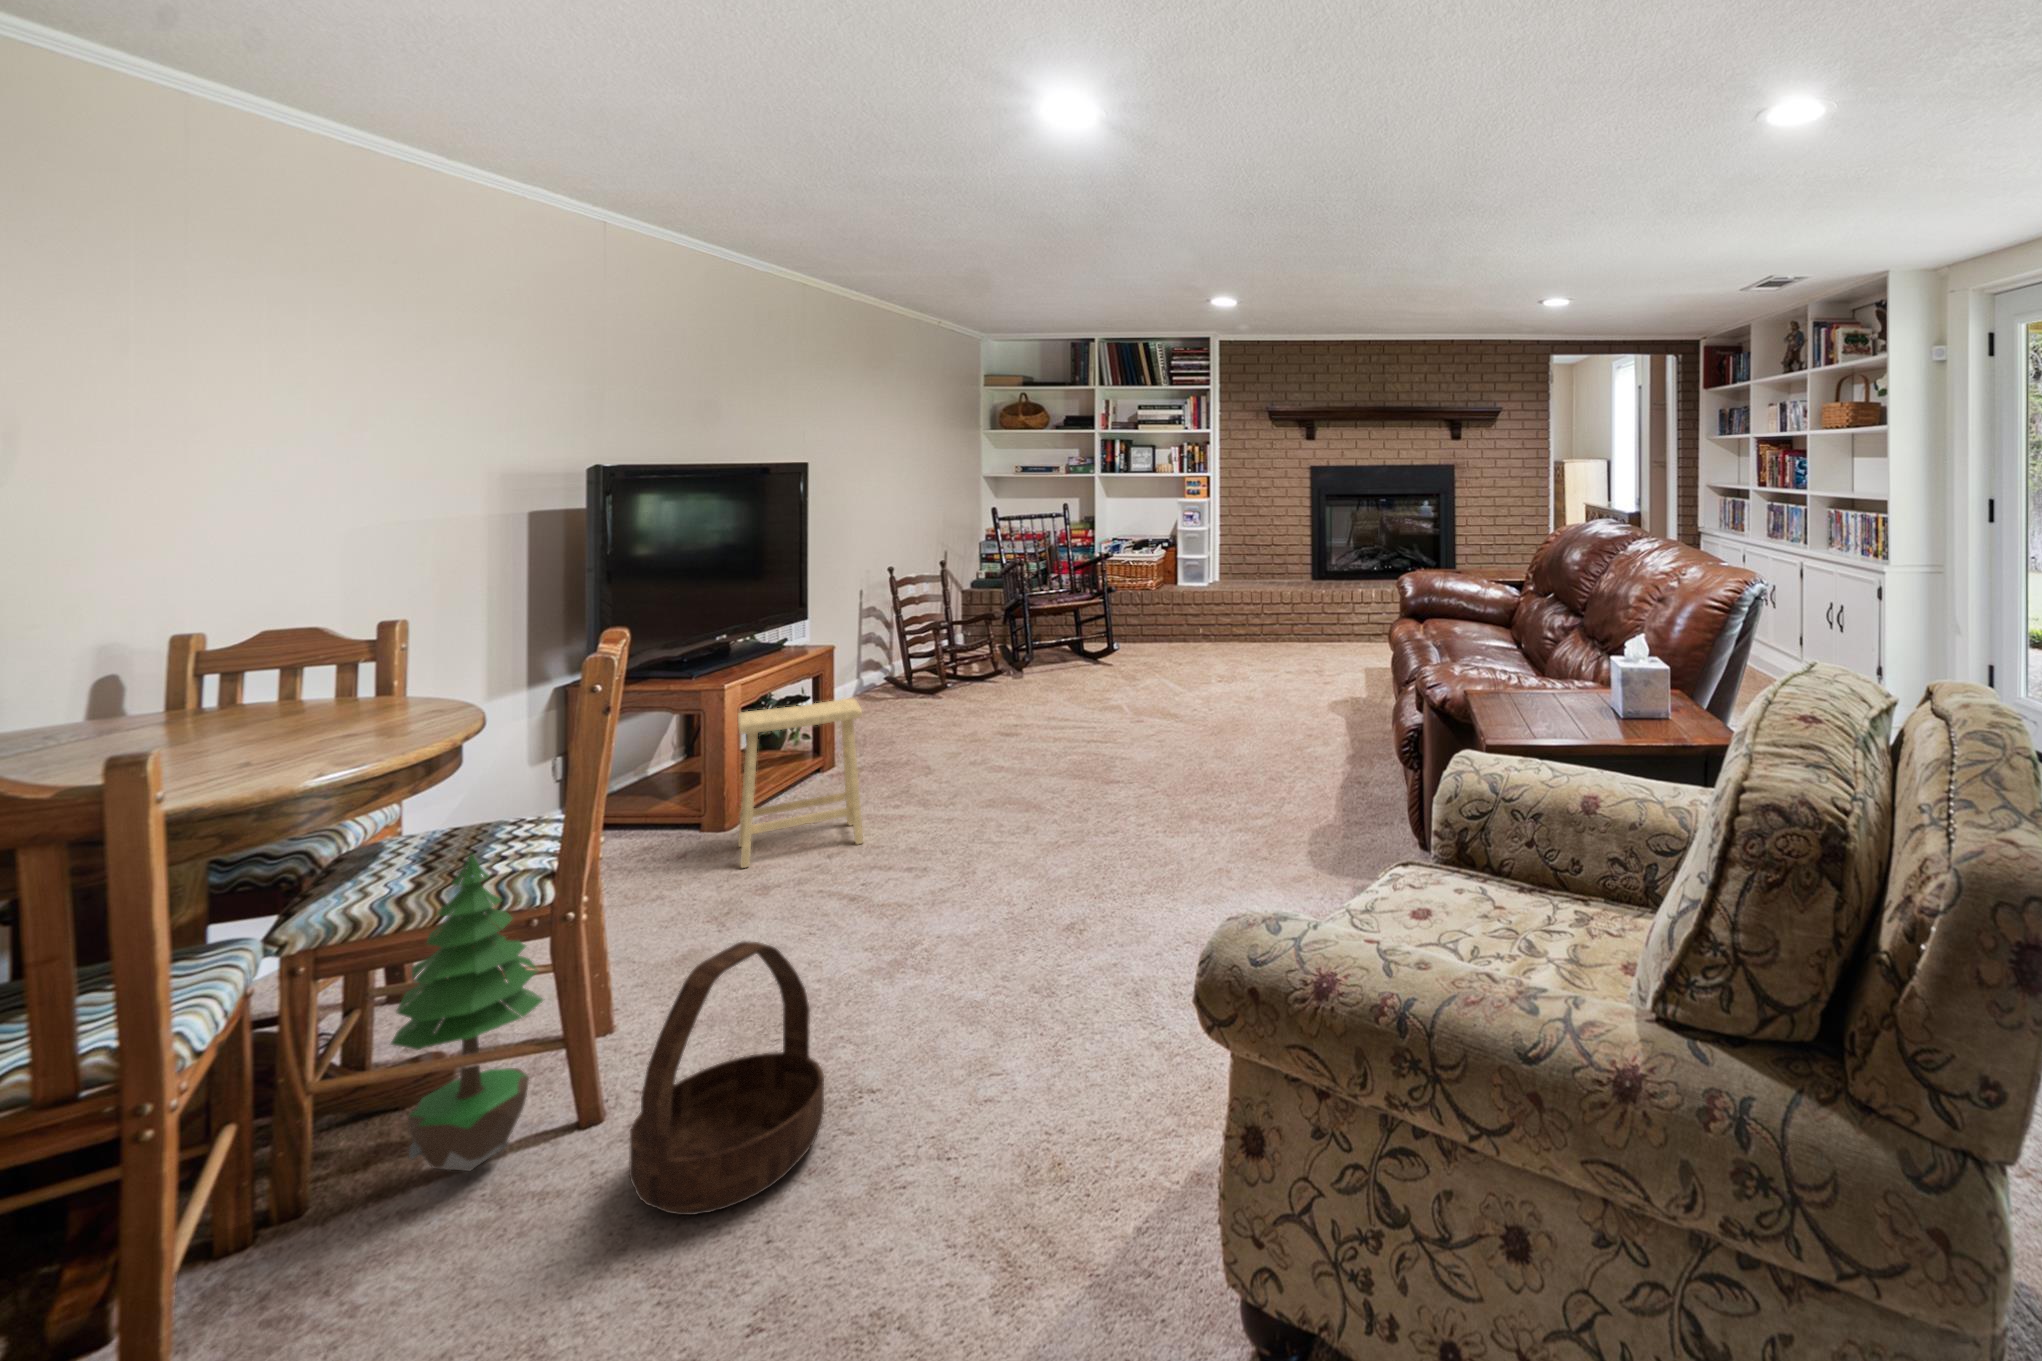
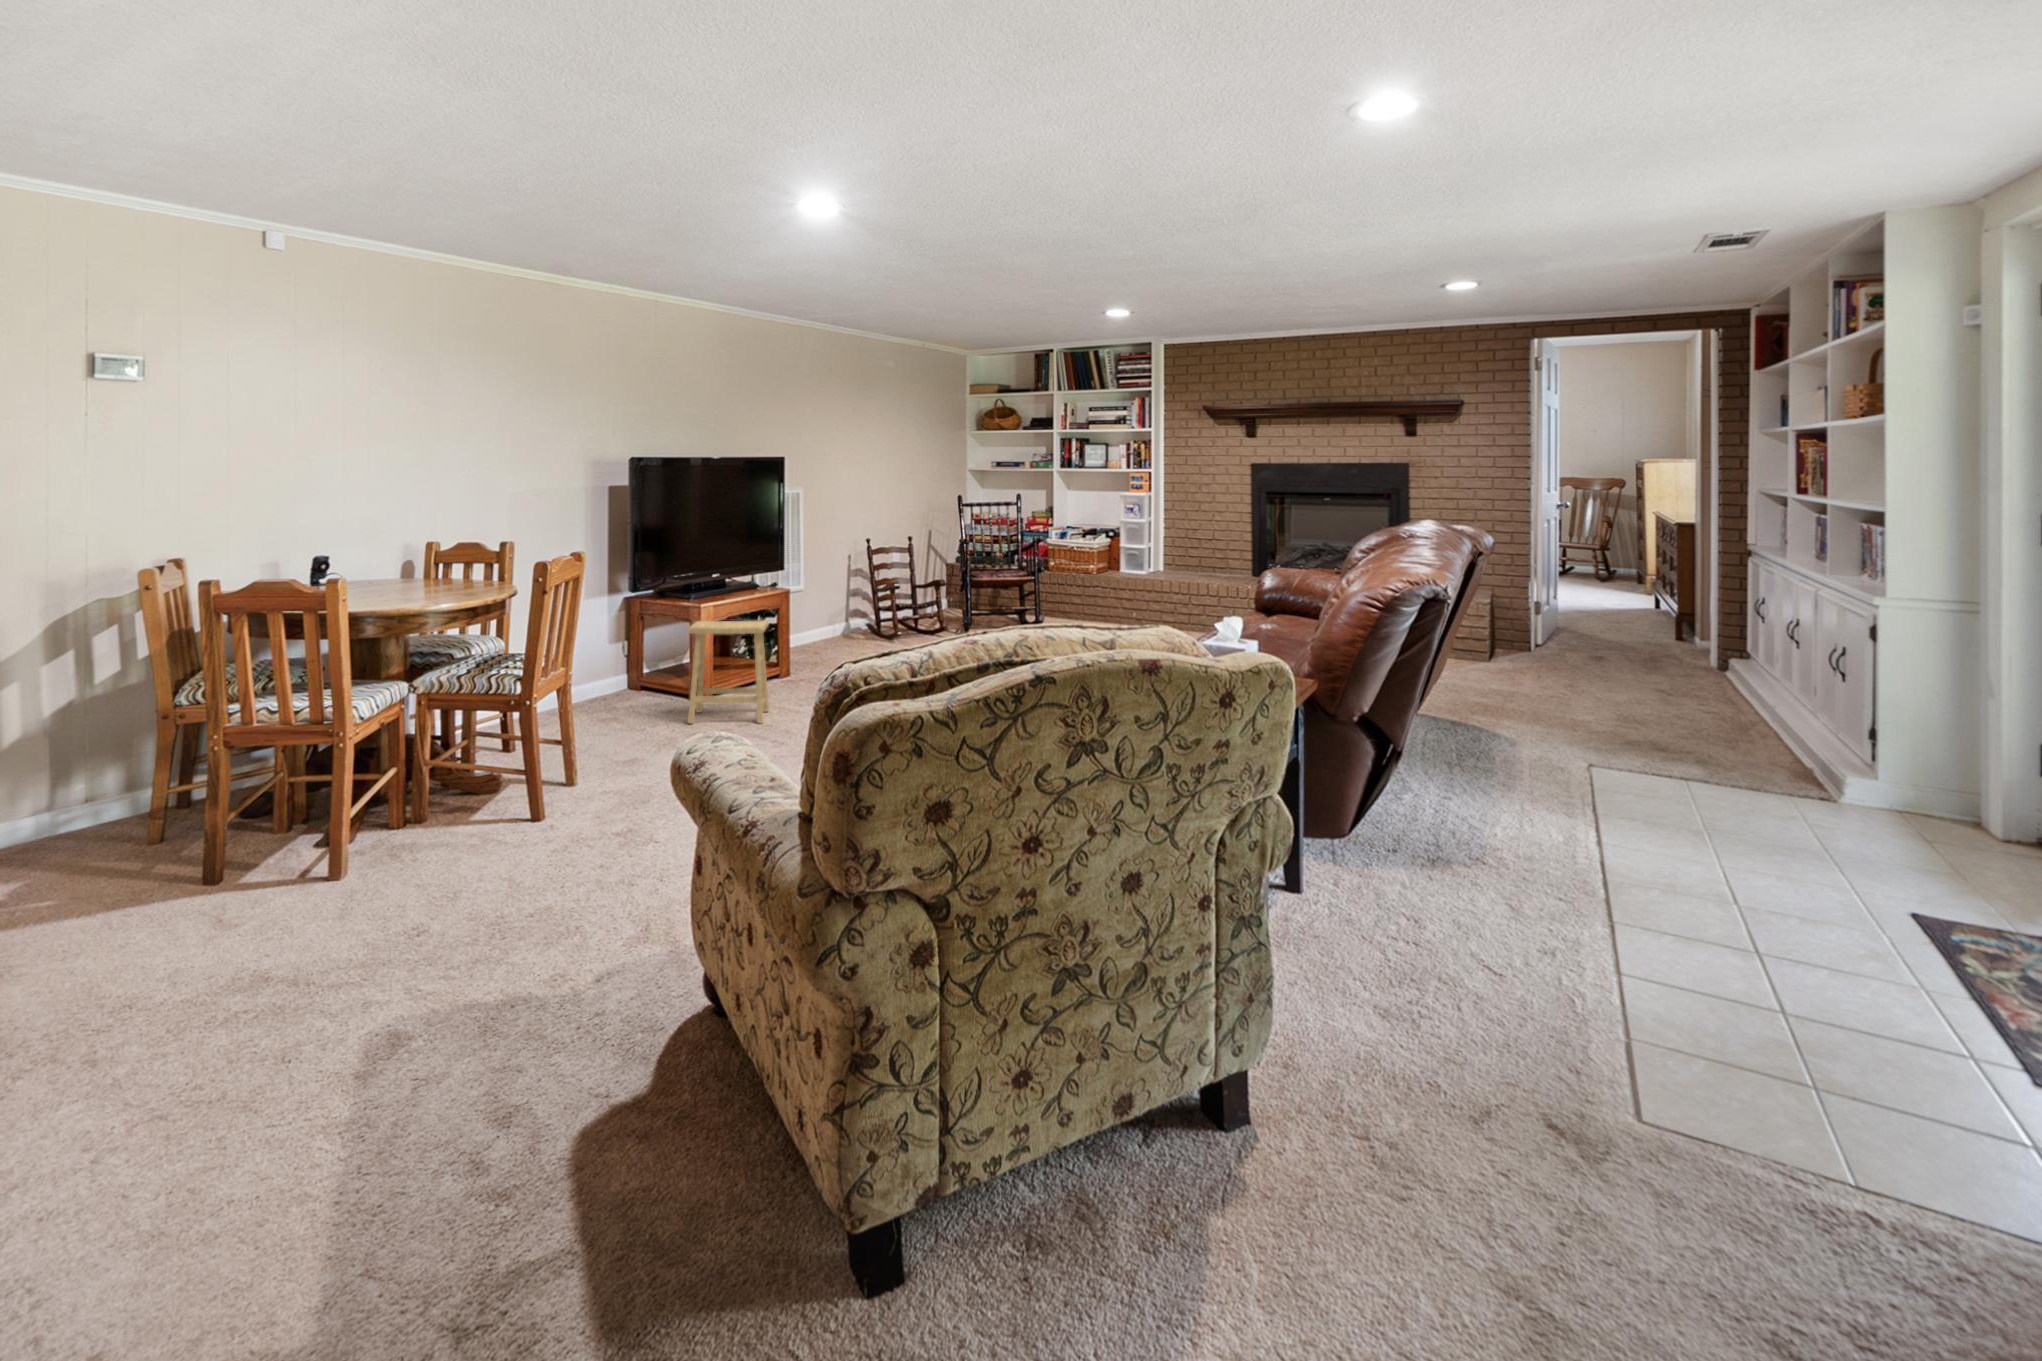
potted tree: present [391,854,543,1171] -> none [433,656,502,831]
basket: present [629,941,824,1215] -> none [510,731,614,876]

